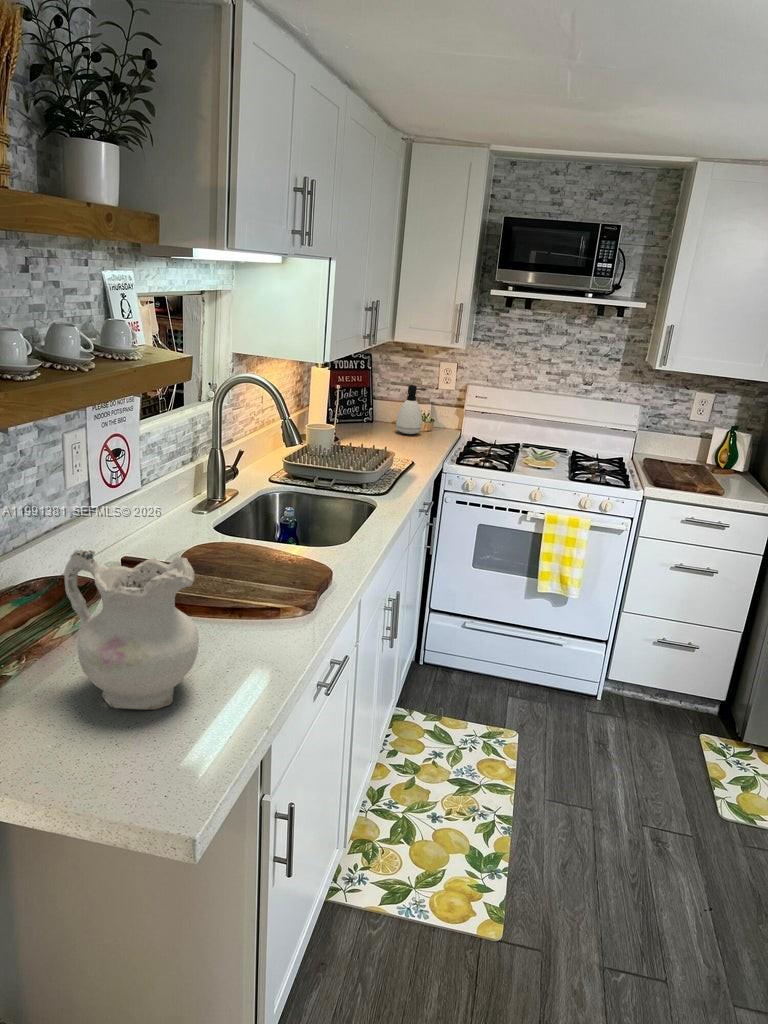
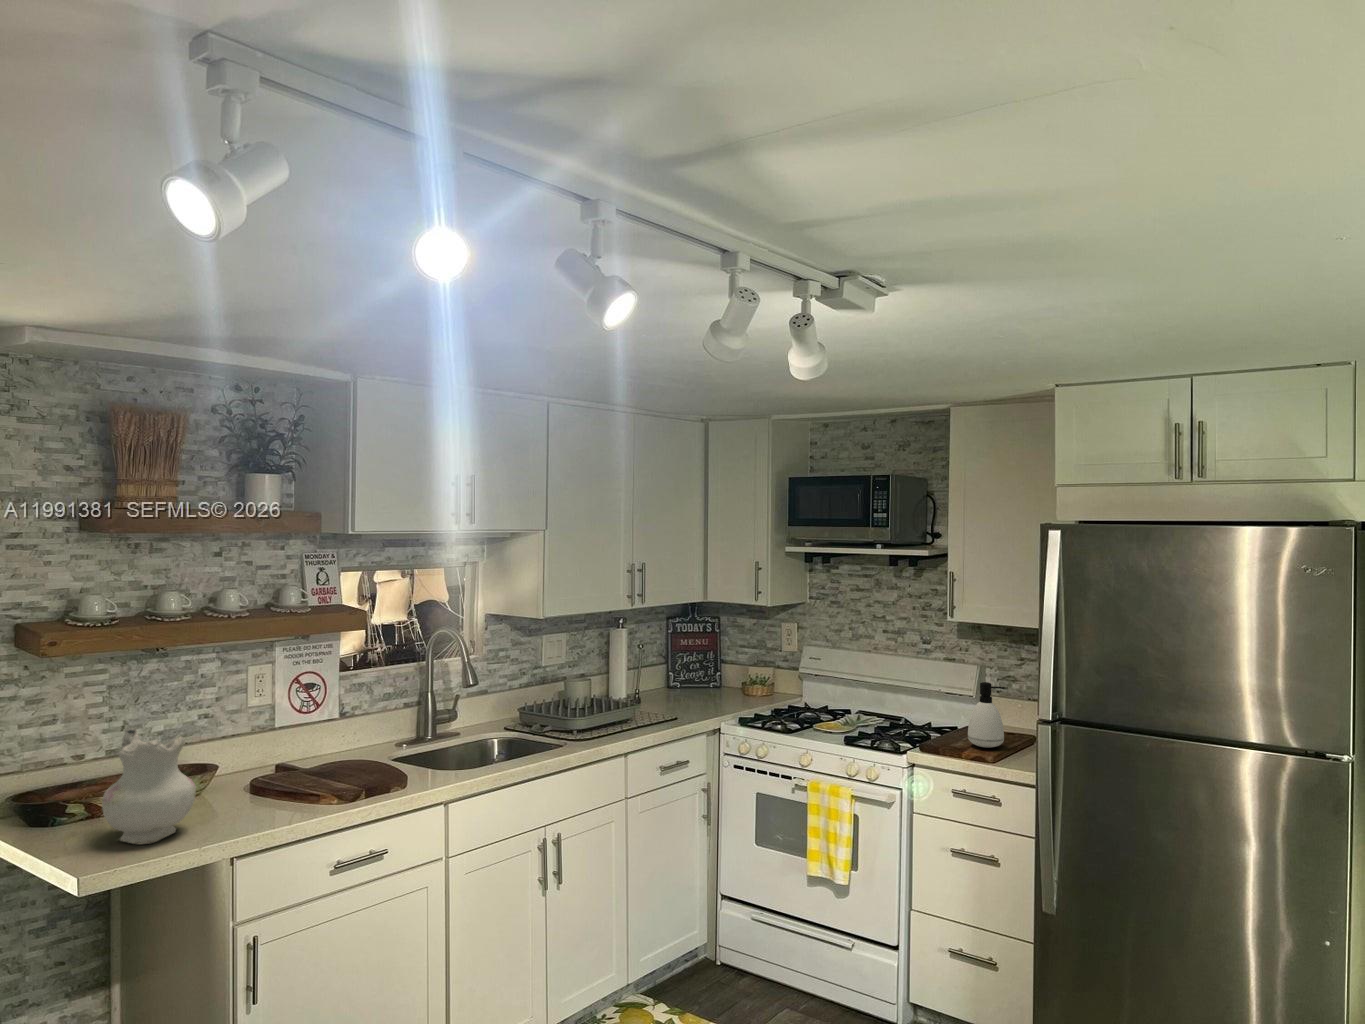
soap dispenser: present [396,385,426,434] -> present [968,682,1004,748]

